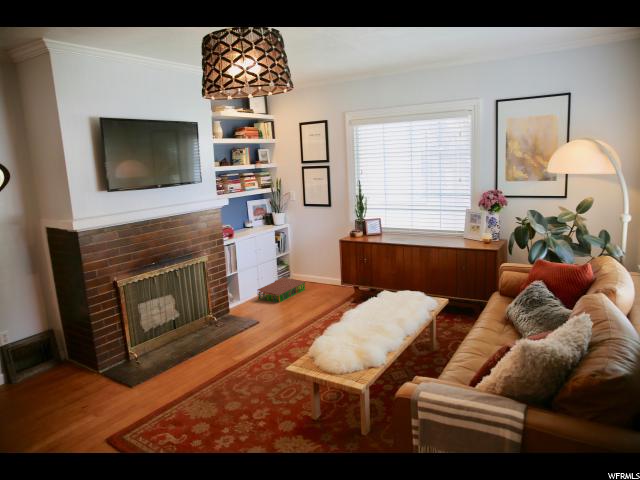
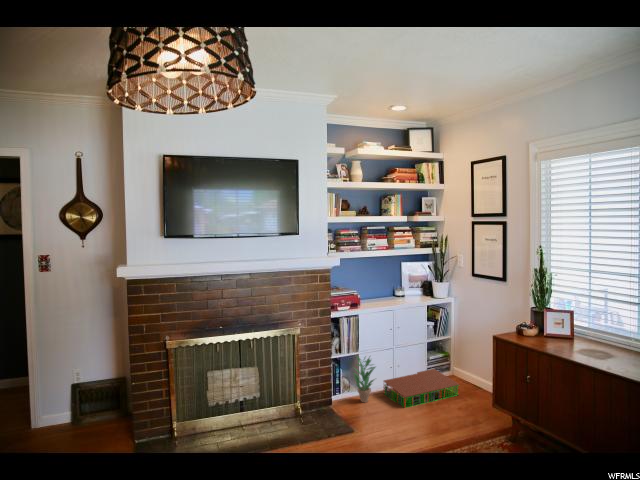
potted plant: none [238,271,259,307] -> present [354,356,375,402]

